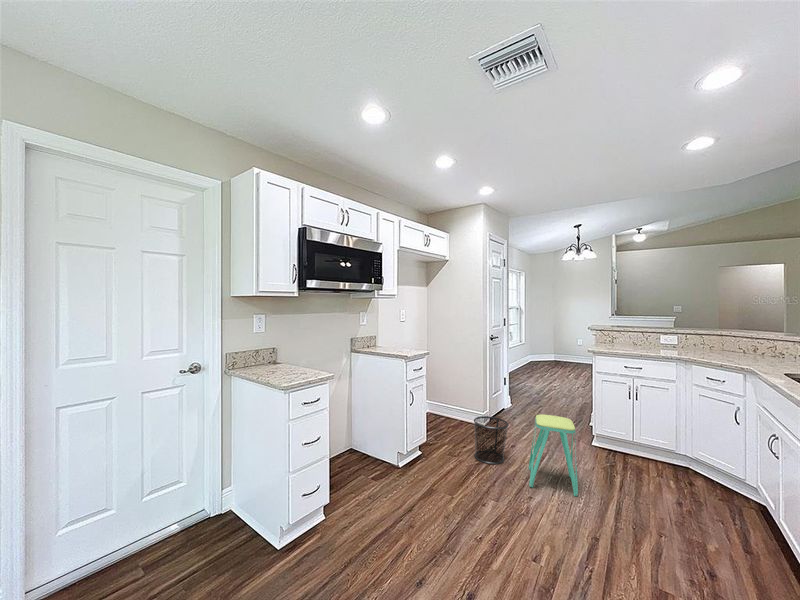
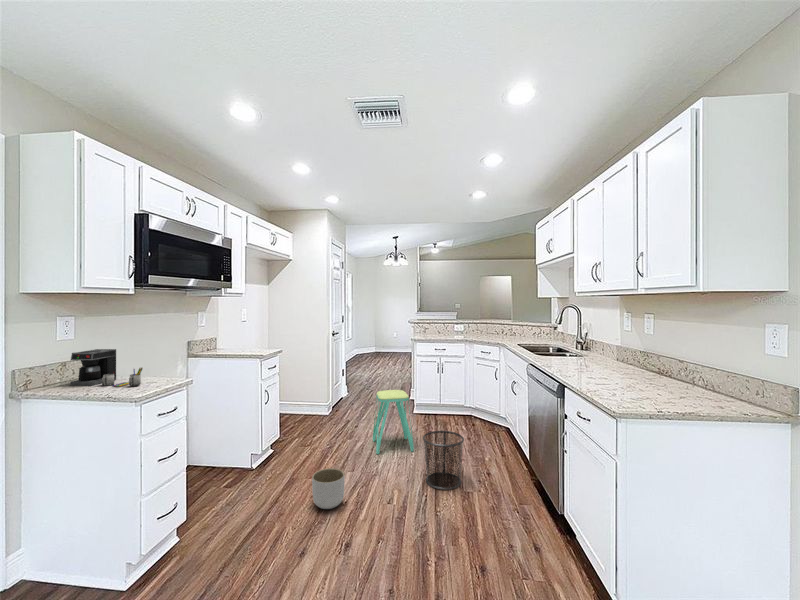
coffee maker: none [255,340,302,377] -> present [70,349,143,387]
waste bin: present [474,416,509,464] -> present [423,431,464,490]
planter: none [445,492,480,539] -> present [312,468,345,509]

